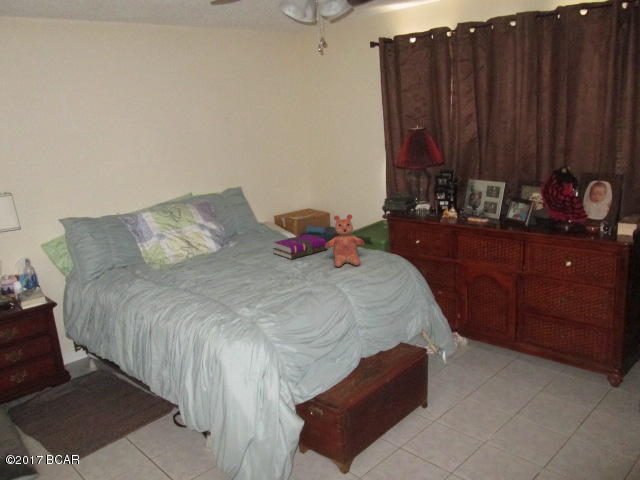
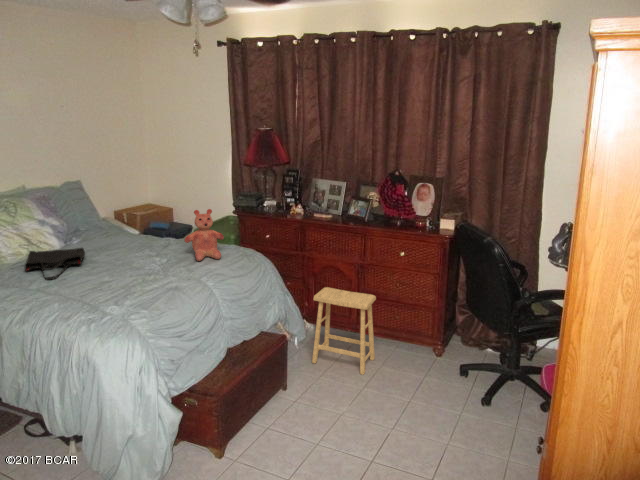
notebook: present [273,234,327,259] -> none [124,229,183,255]
tote bag: none [186,252,238,281] -> present [25,248,85,280]
footstool: none [459,300,536,402] -> present [312,287,376,375]

